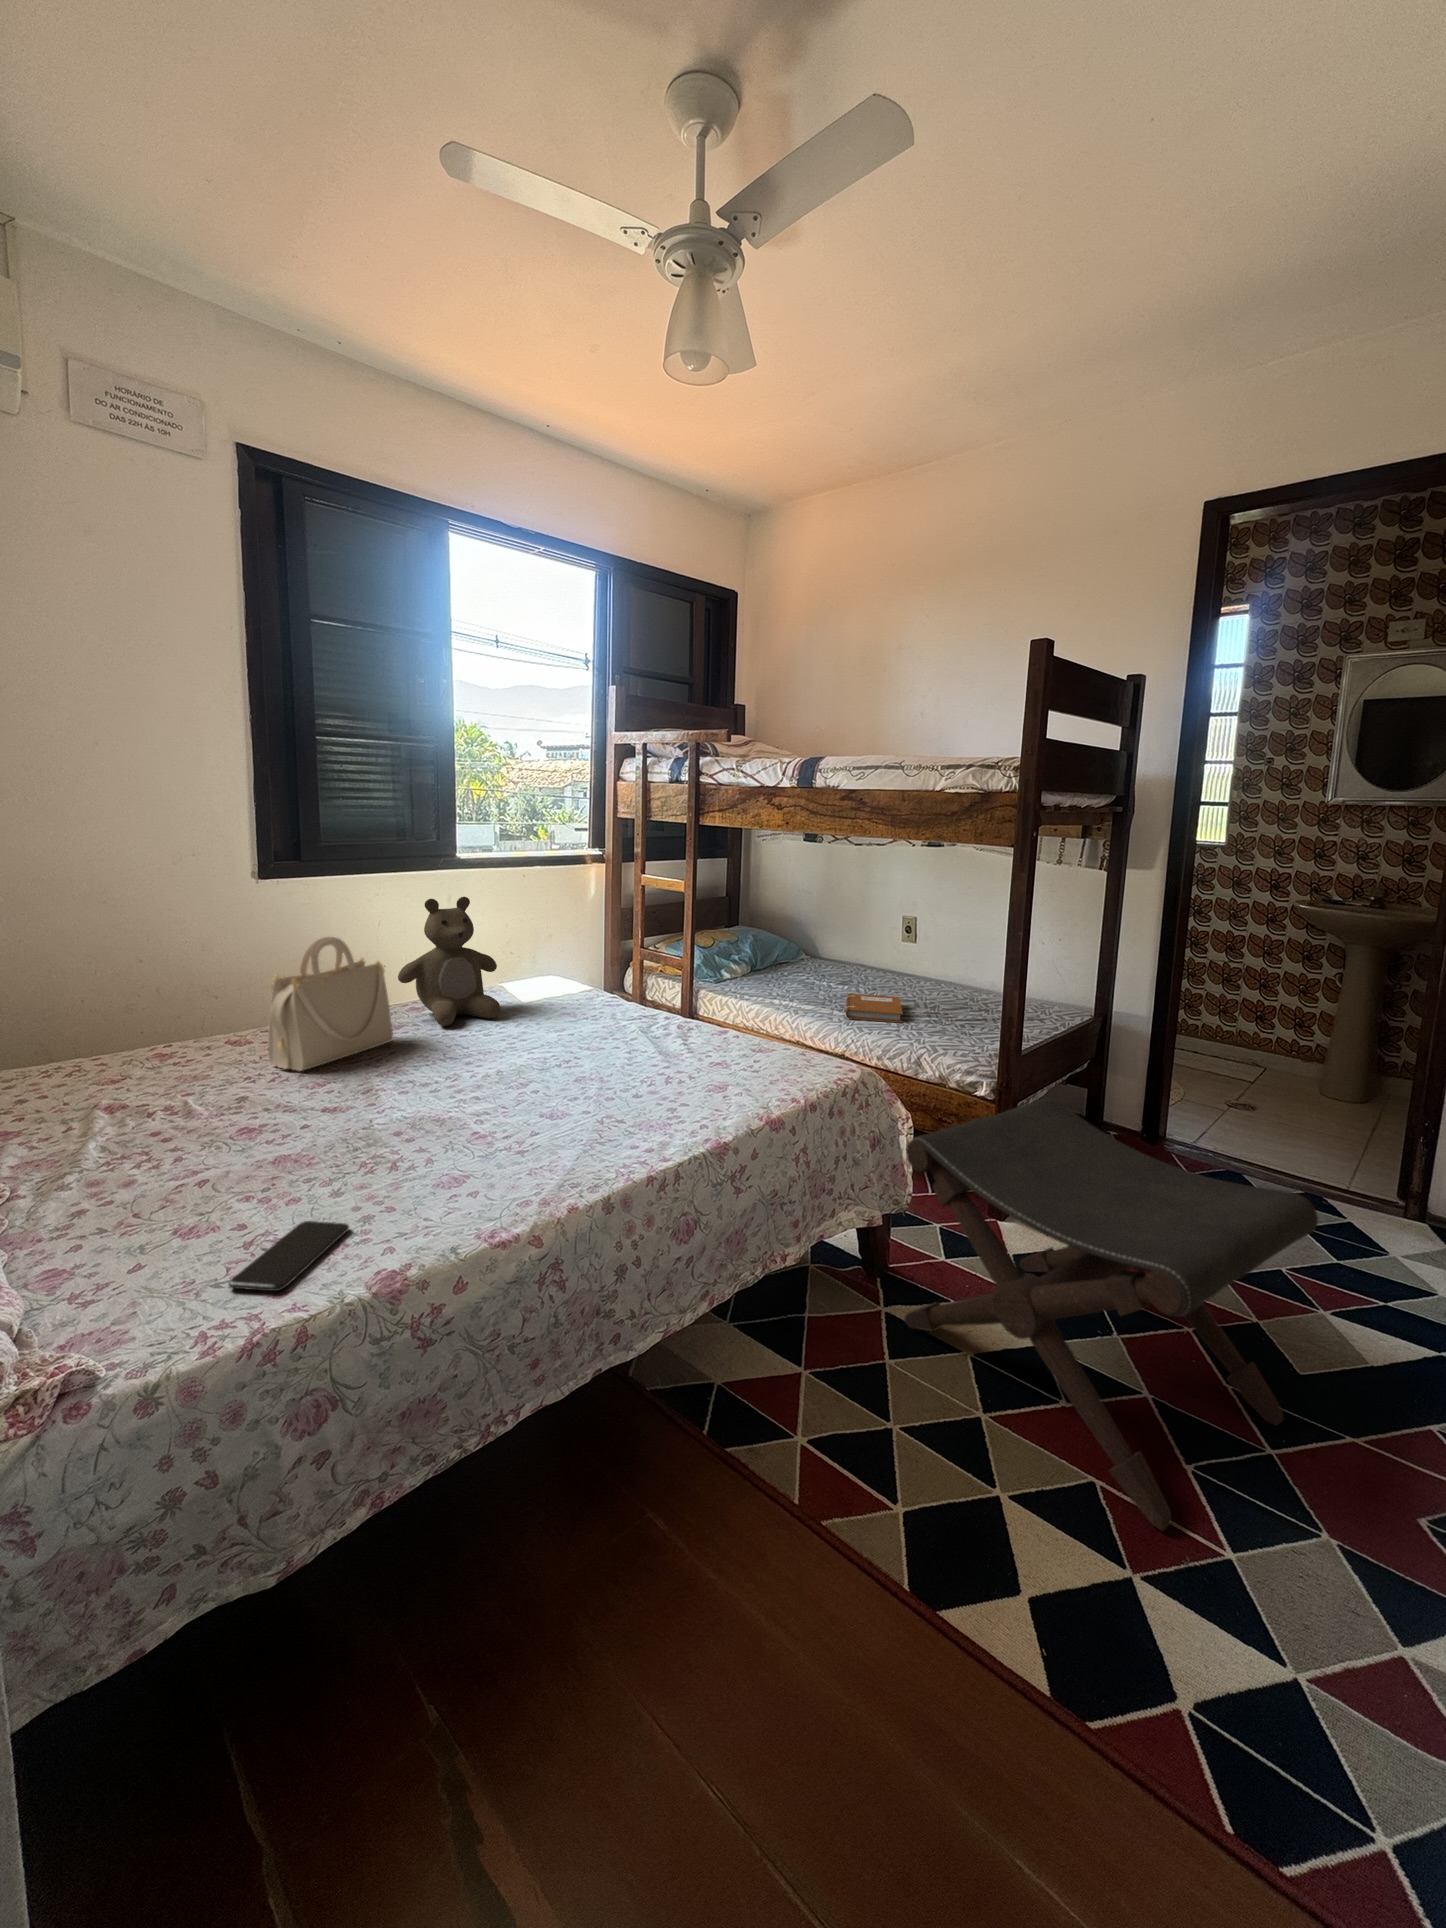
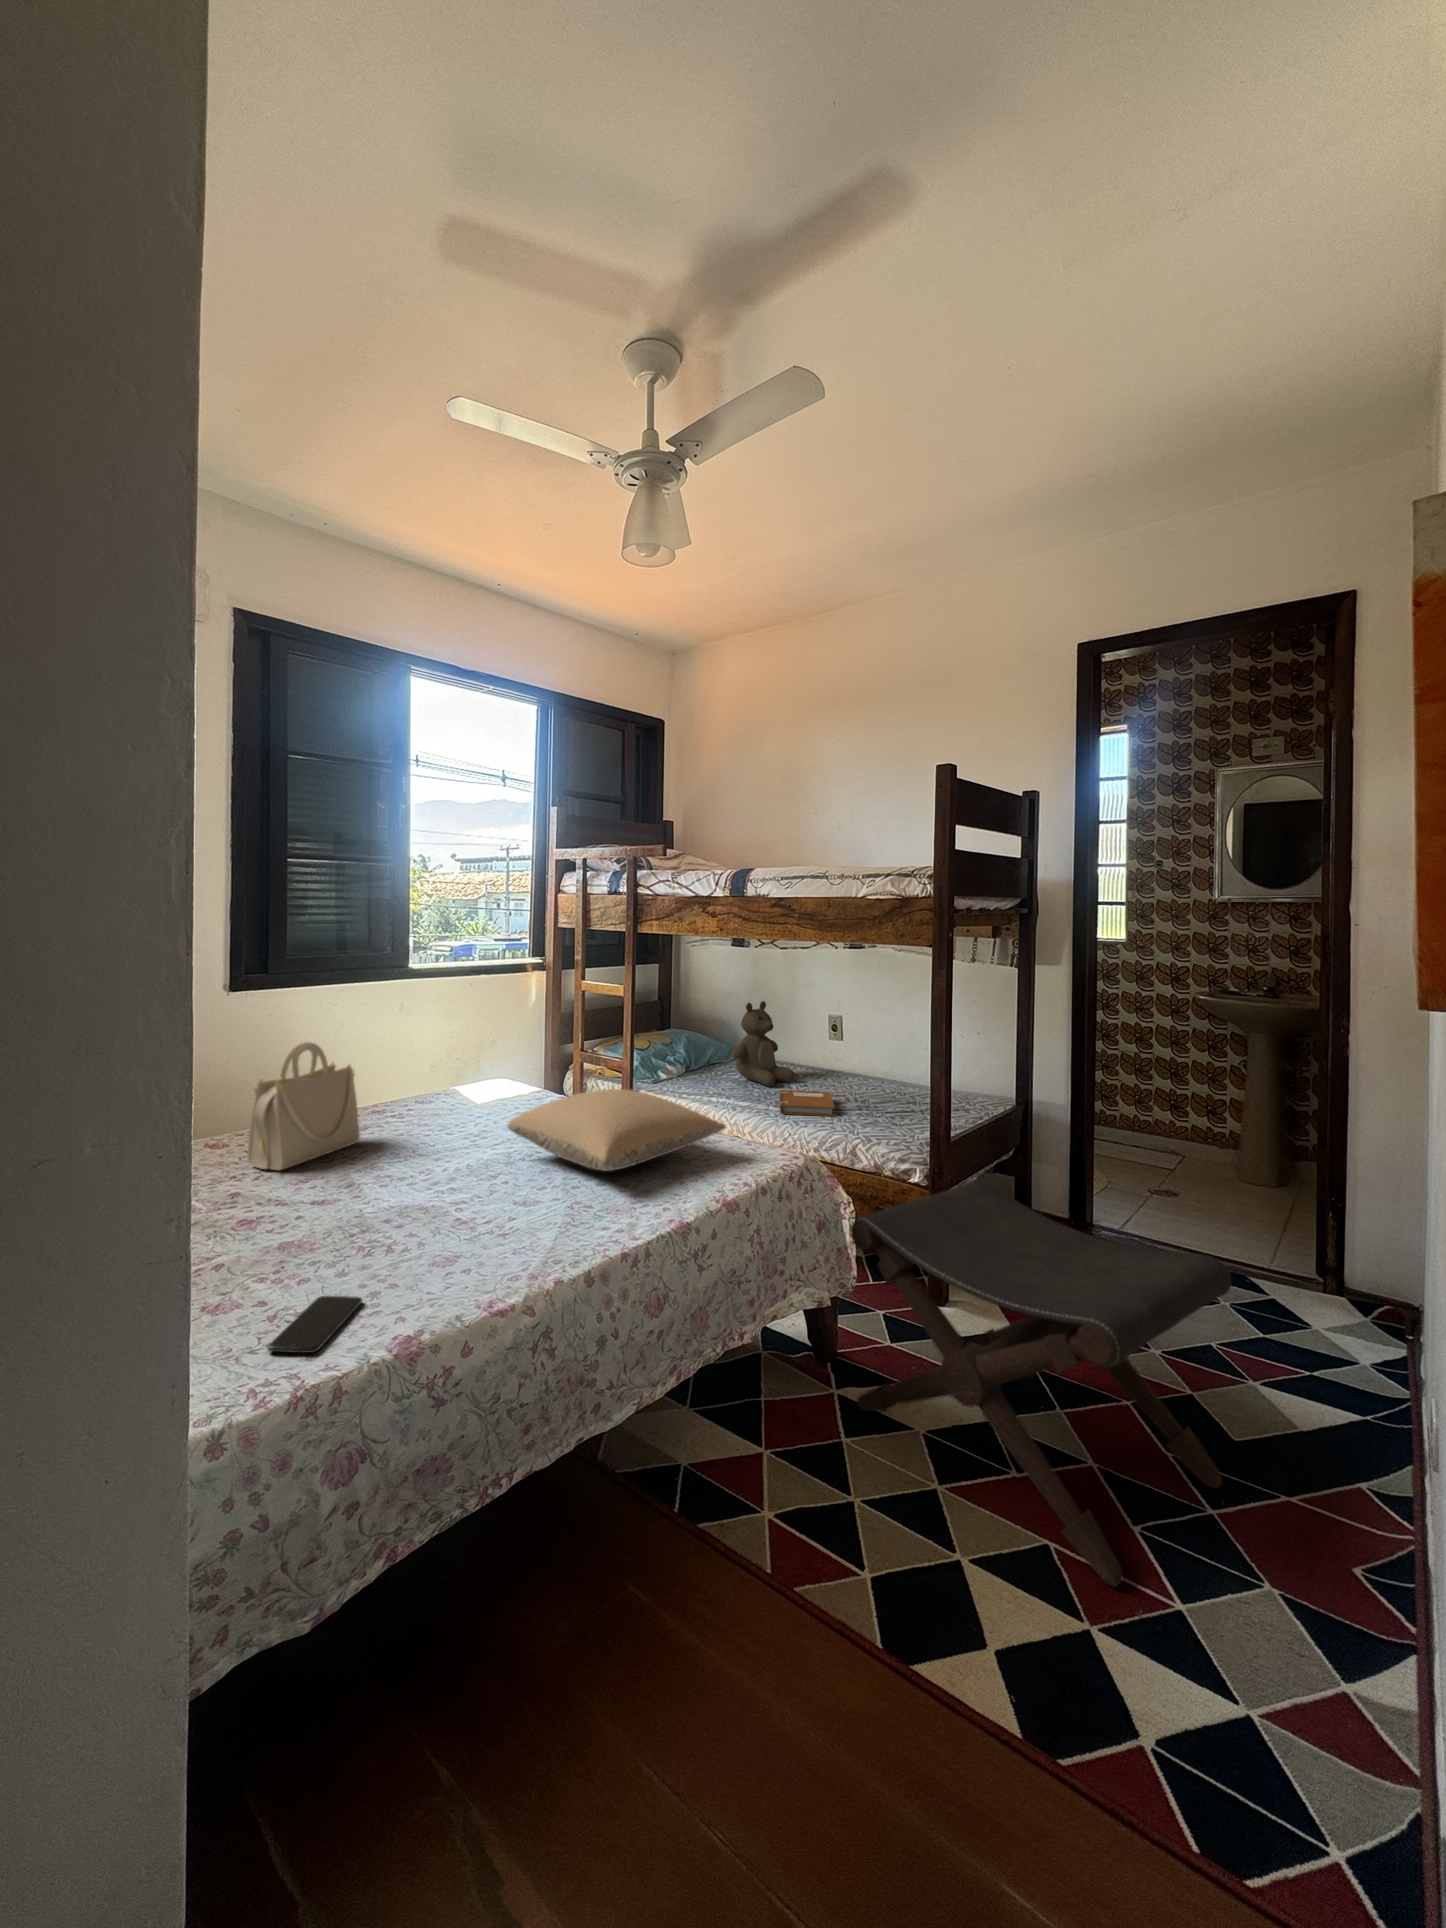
teddy bear: present [398,897,500,1026] -> present [732,1001,795,1086]
pillow: none [544,994,778,1083] -> present [508,1089,725,1171]

